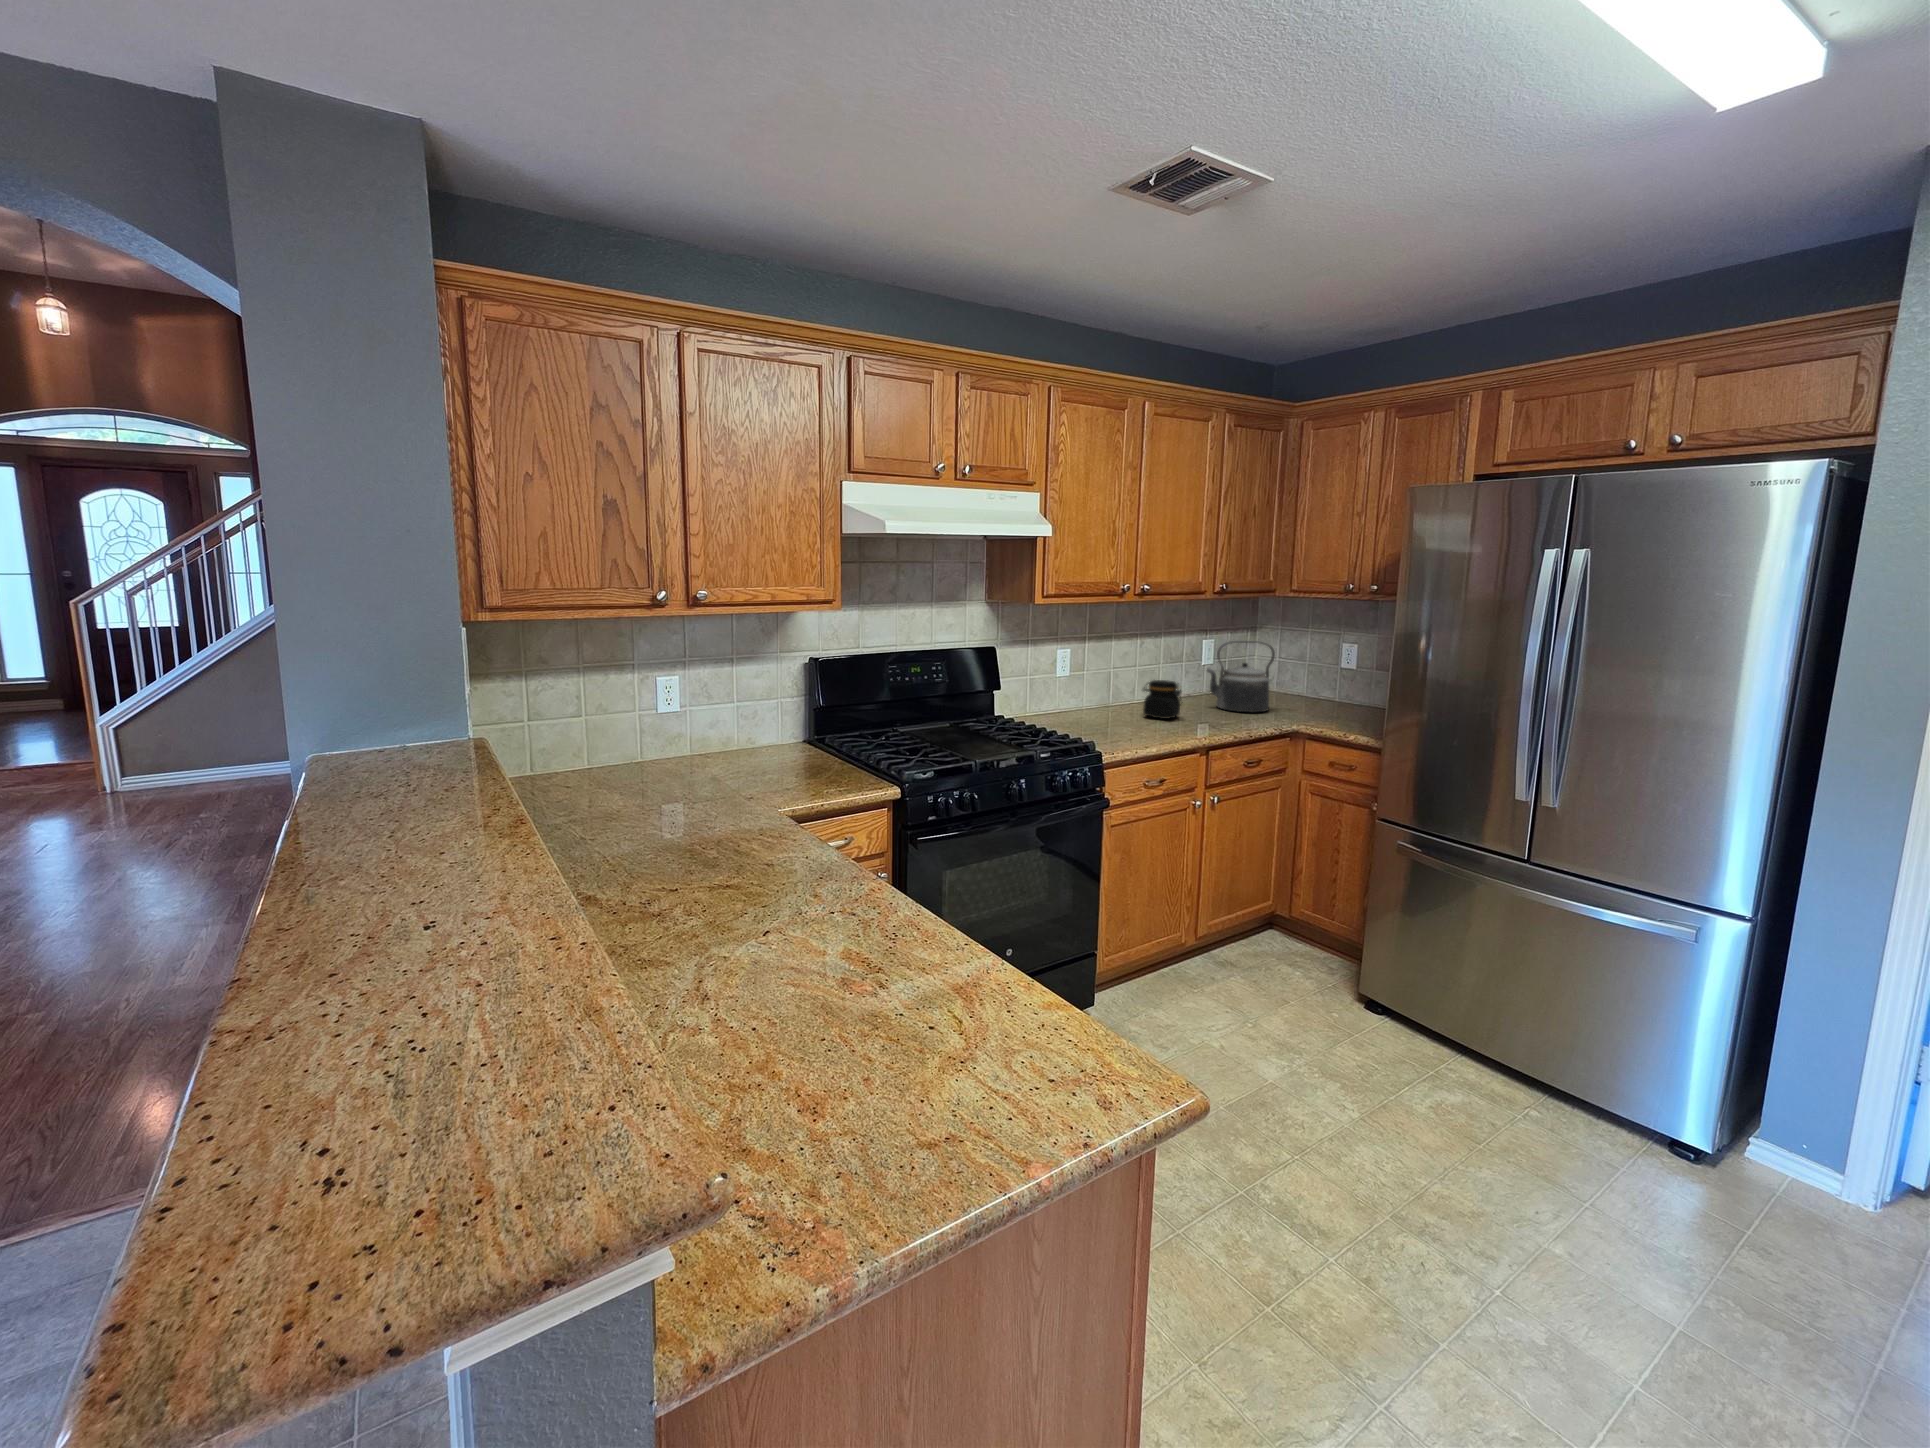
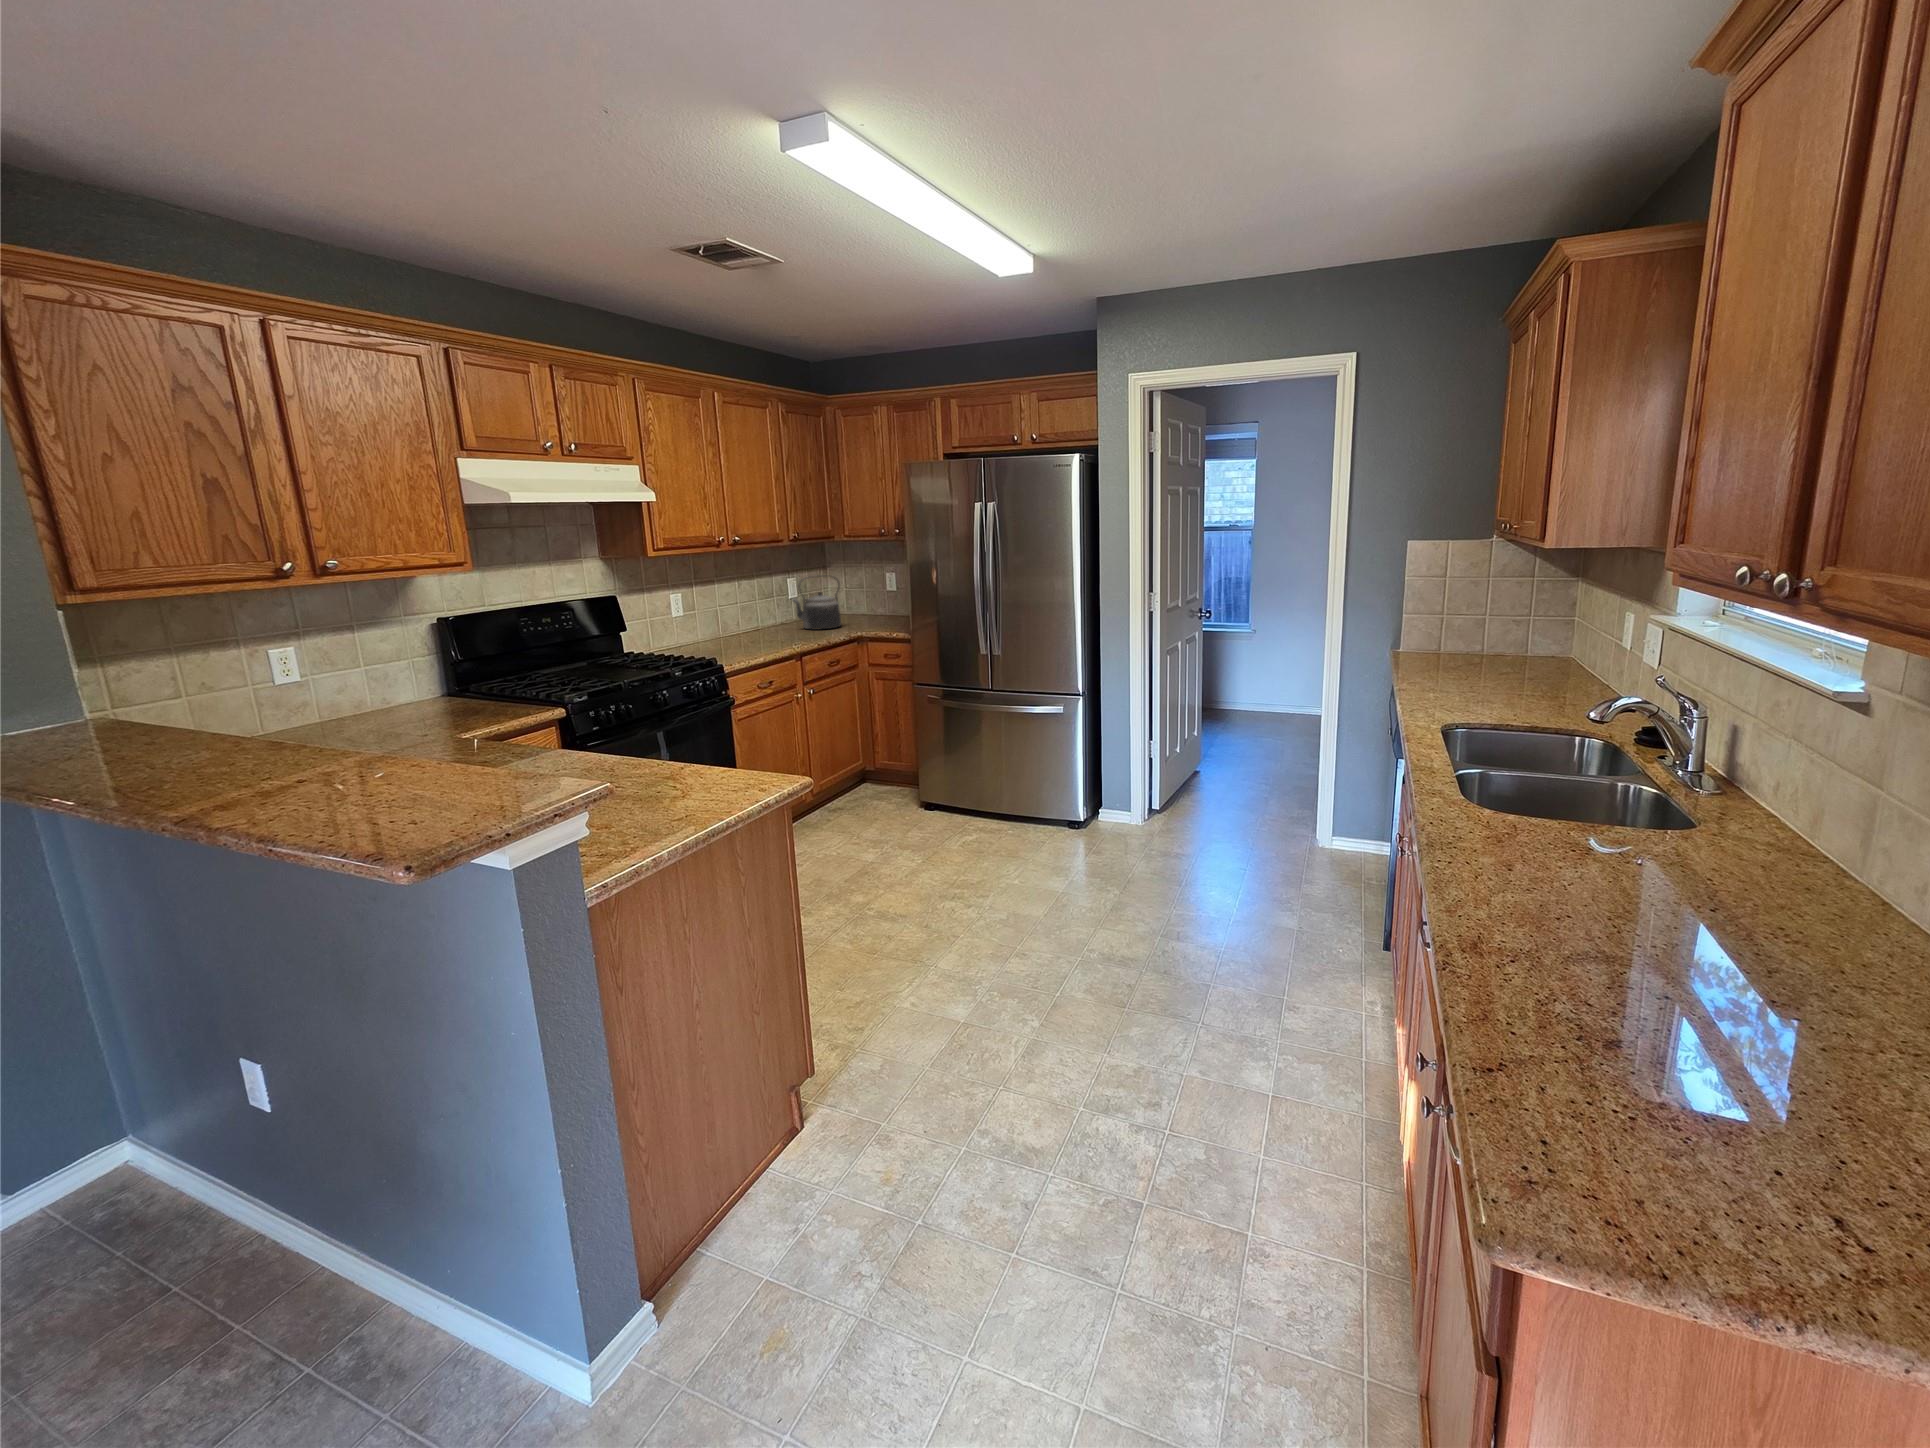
jar: present [1143,680,1183,719] -> none [744,611,778,641]

